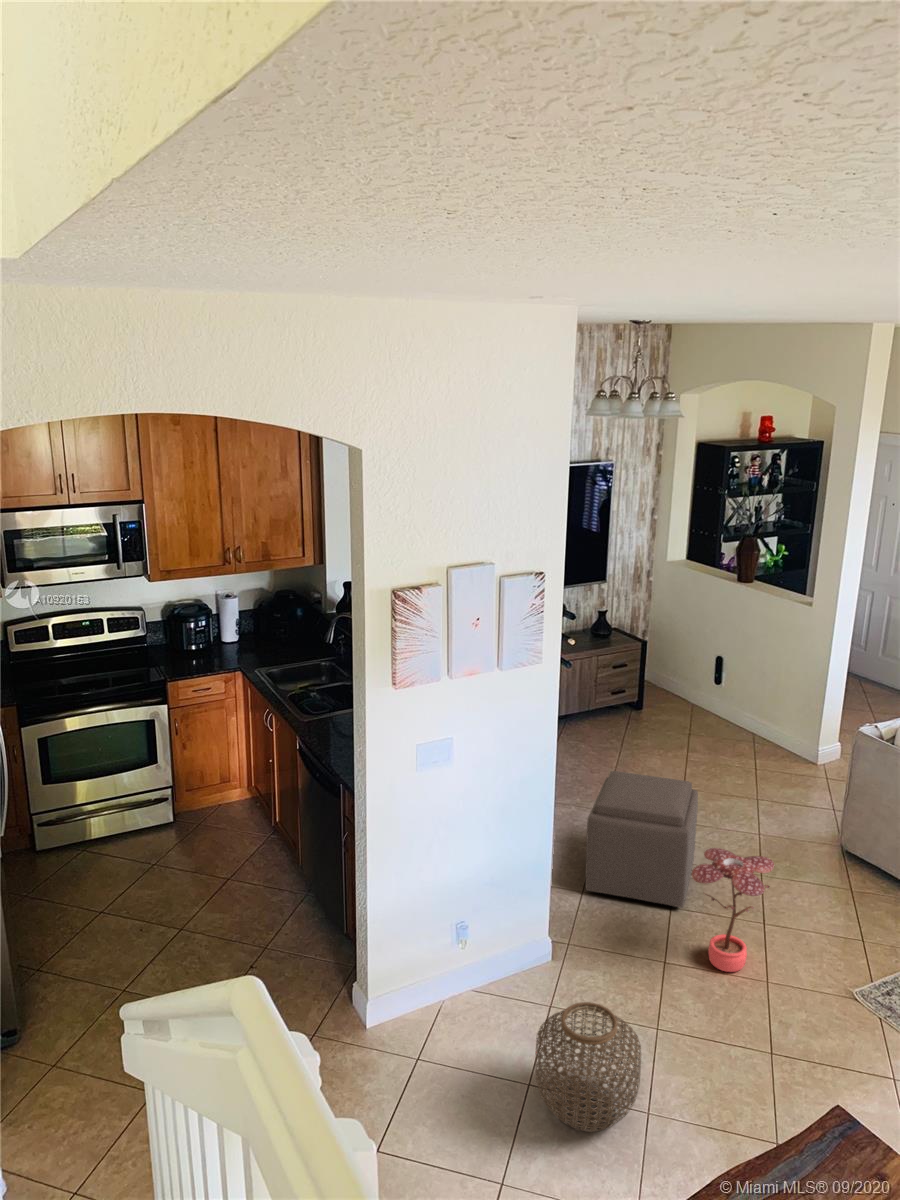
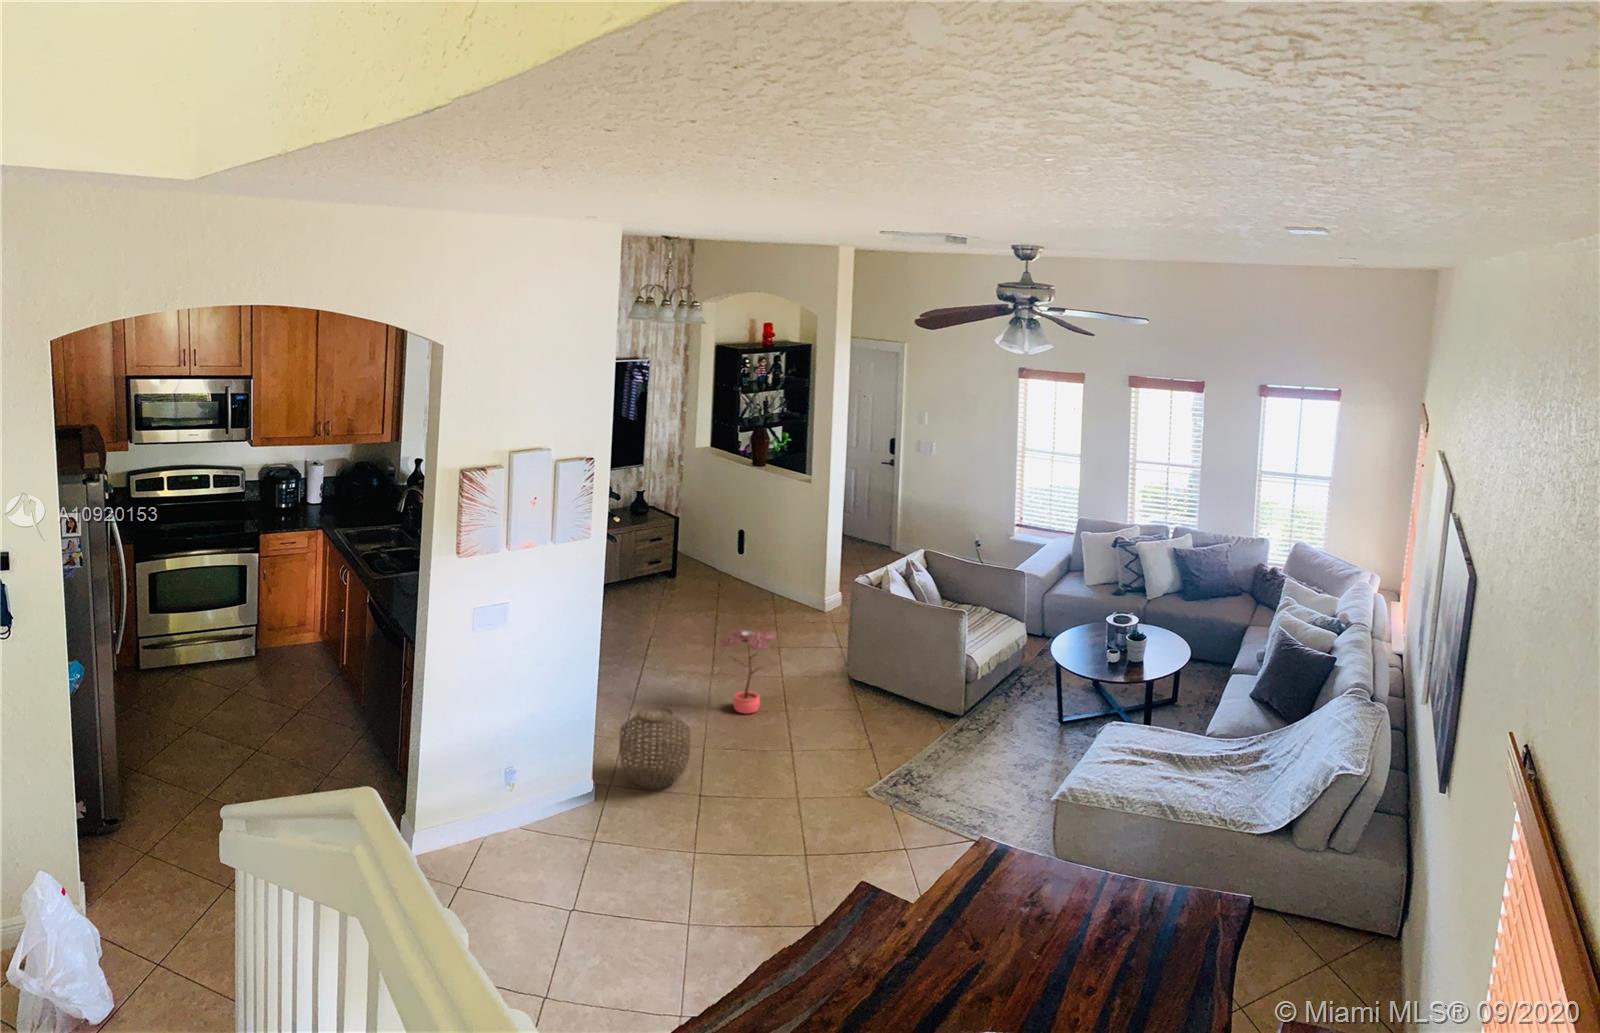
ottoman: present [586,771,698,907] -> none [641,593,723,685]

